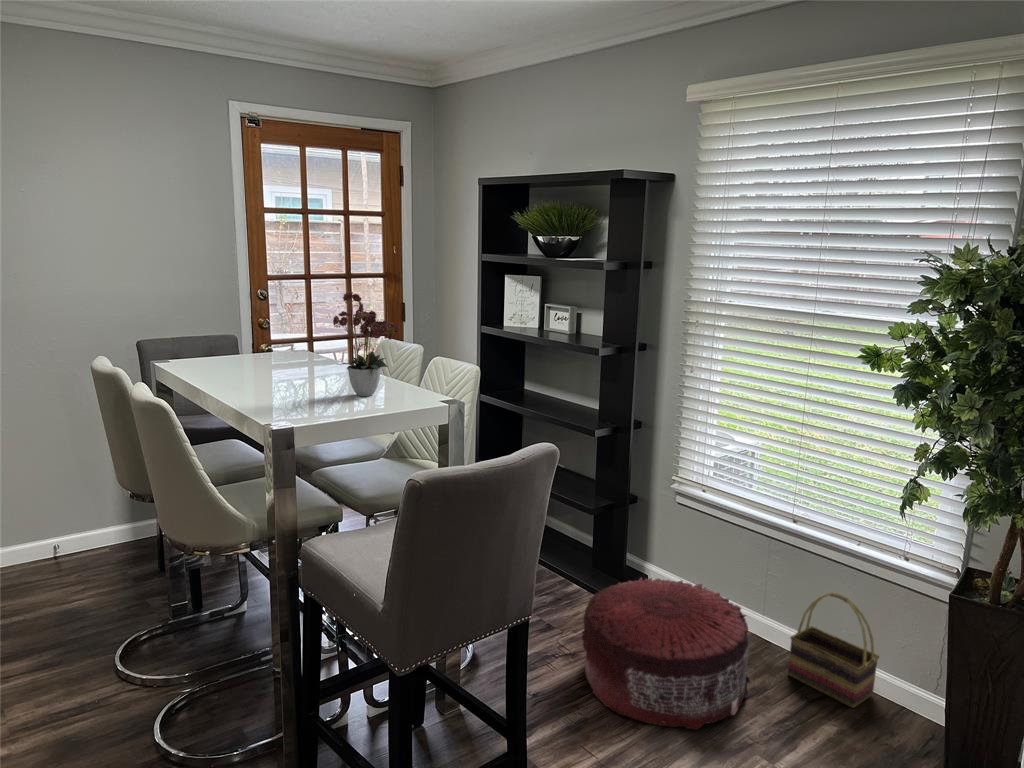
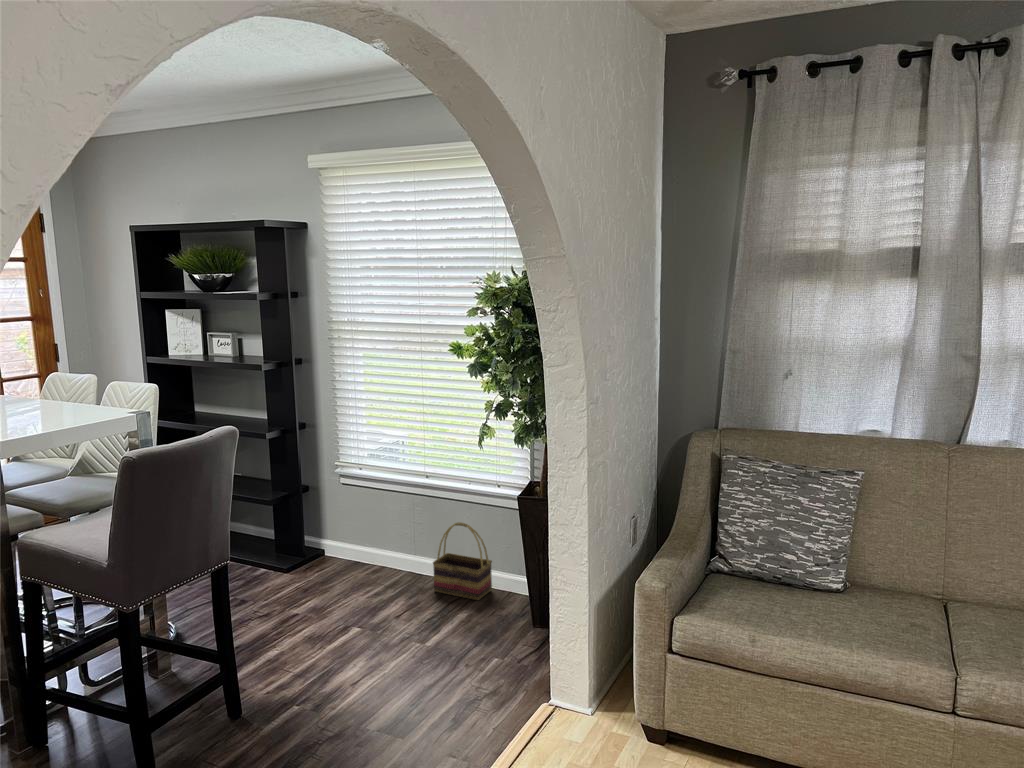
flower arrangement: present [333,292,400,396] -> none [13,326,89,420]
pouf: present [582,578,750,730] -> none [272,537,407,643]

